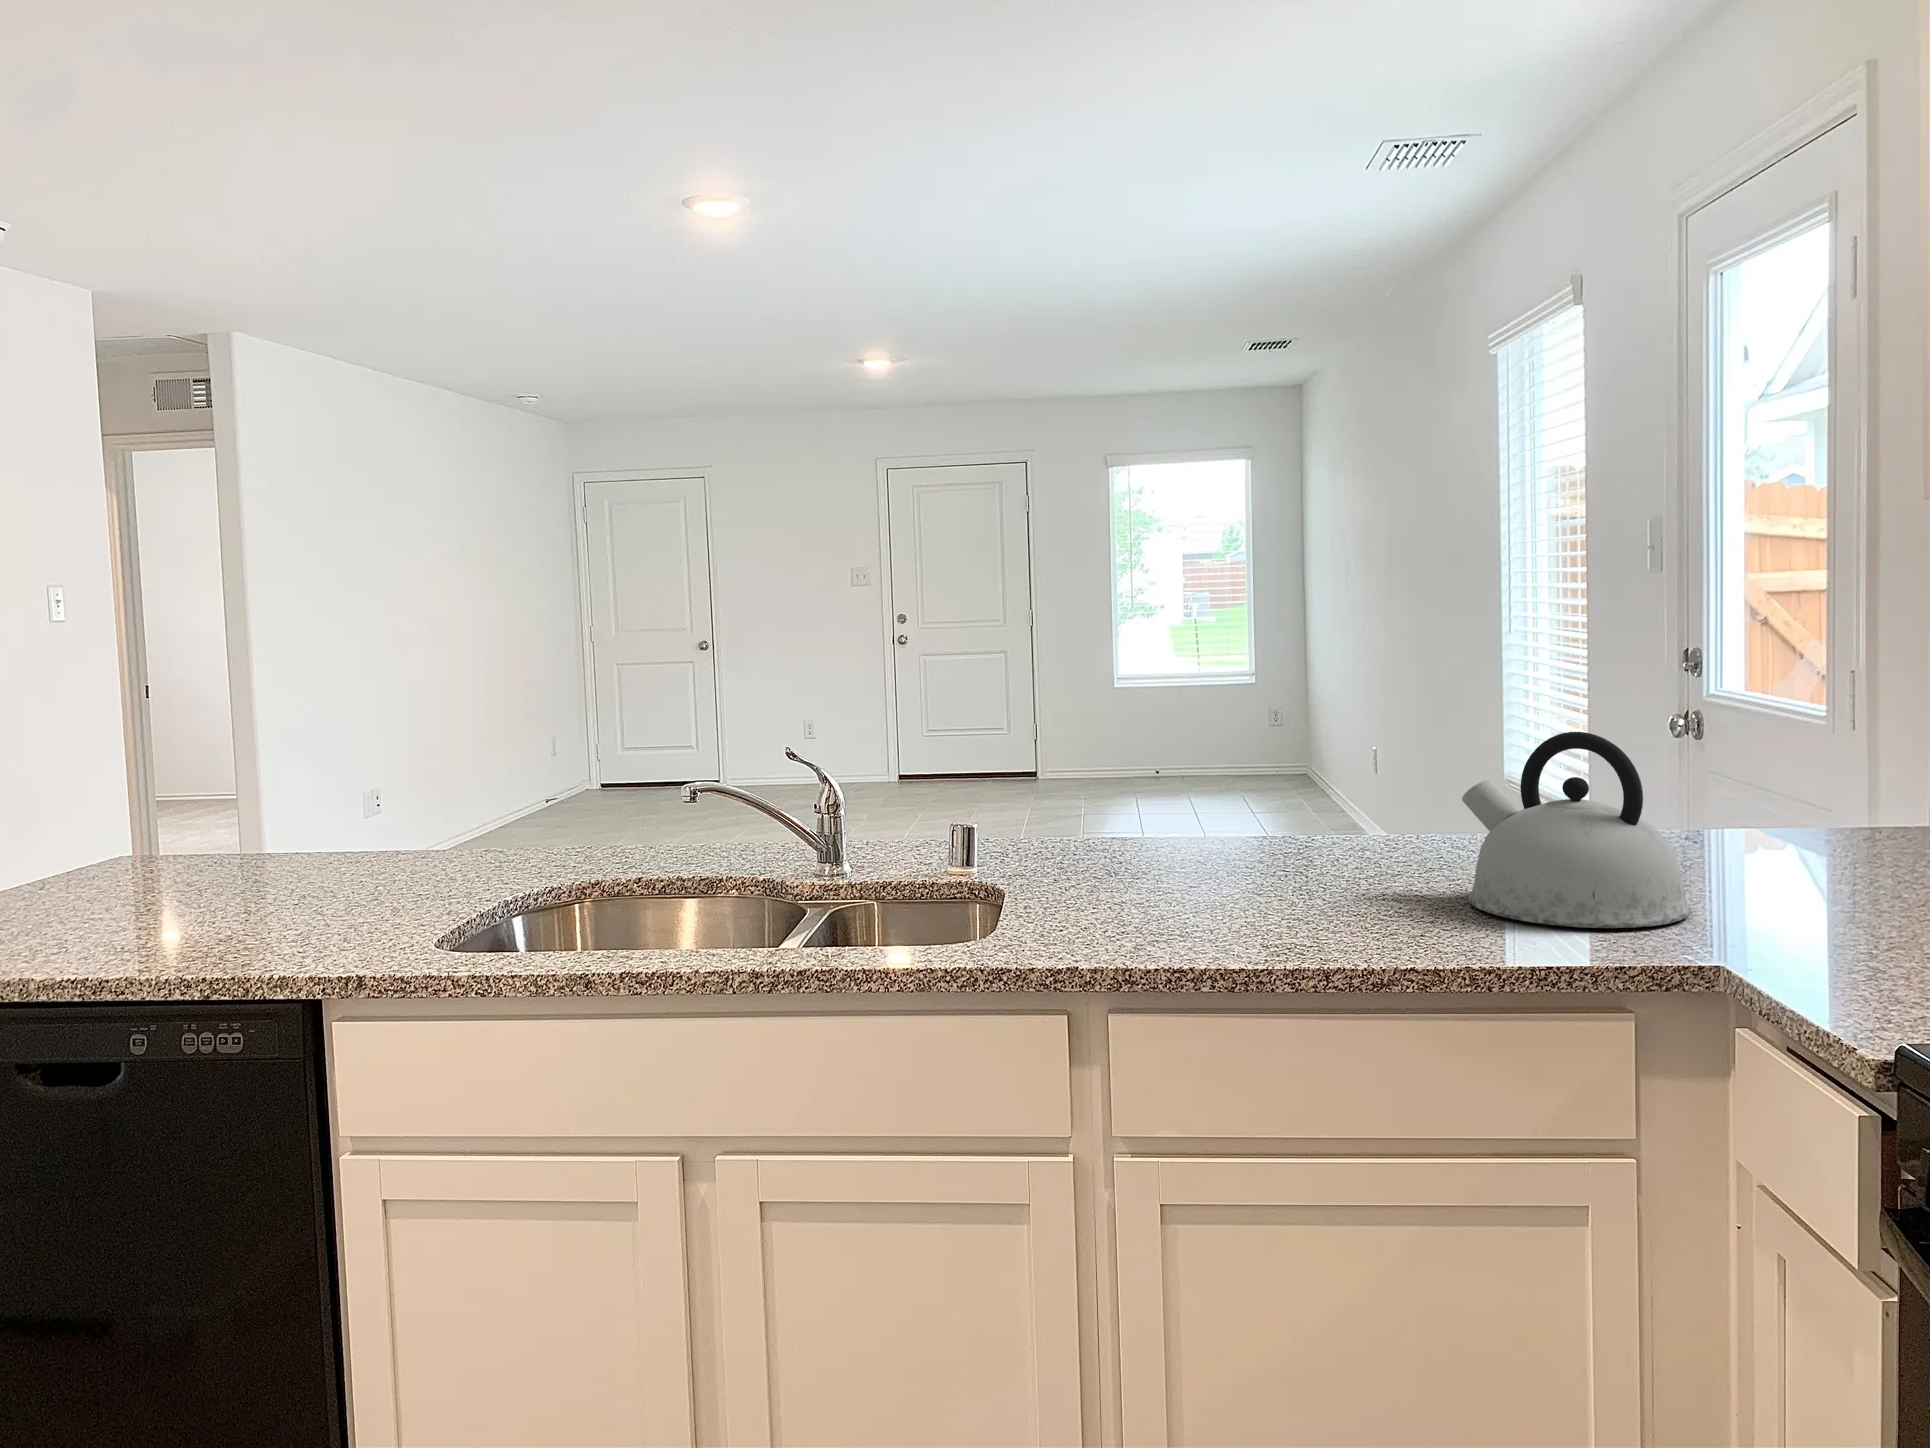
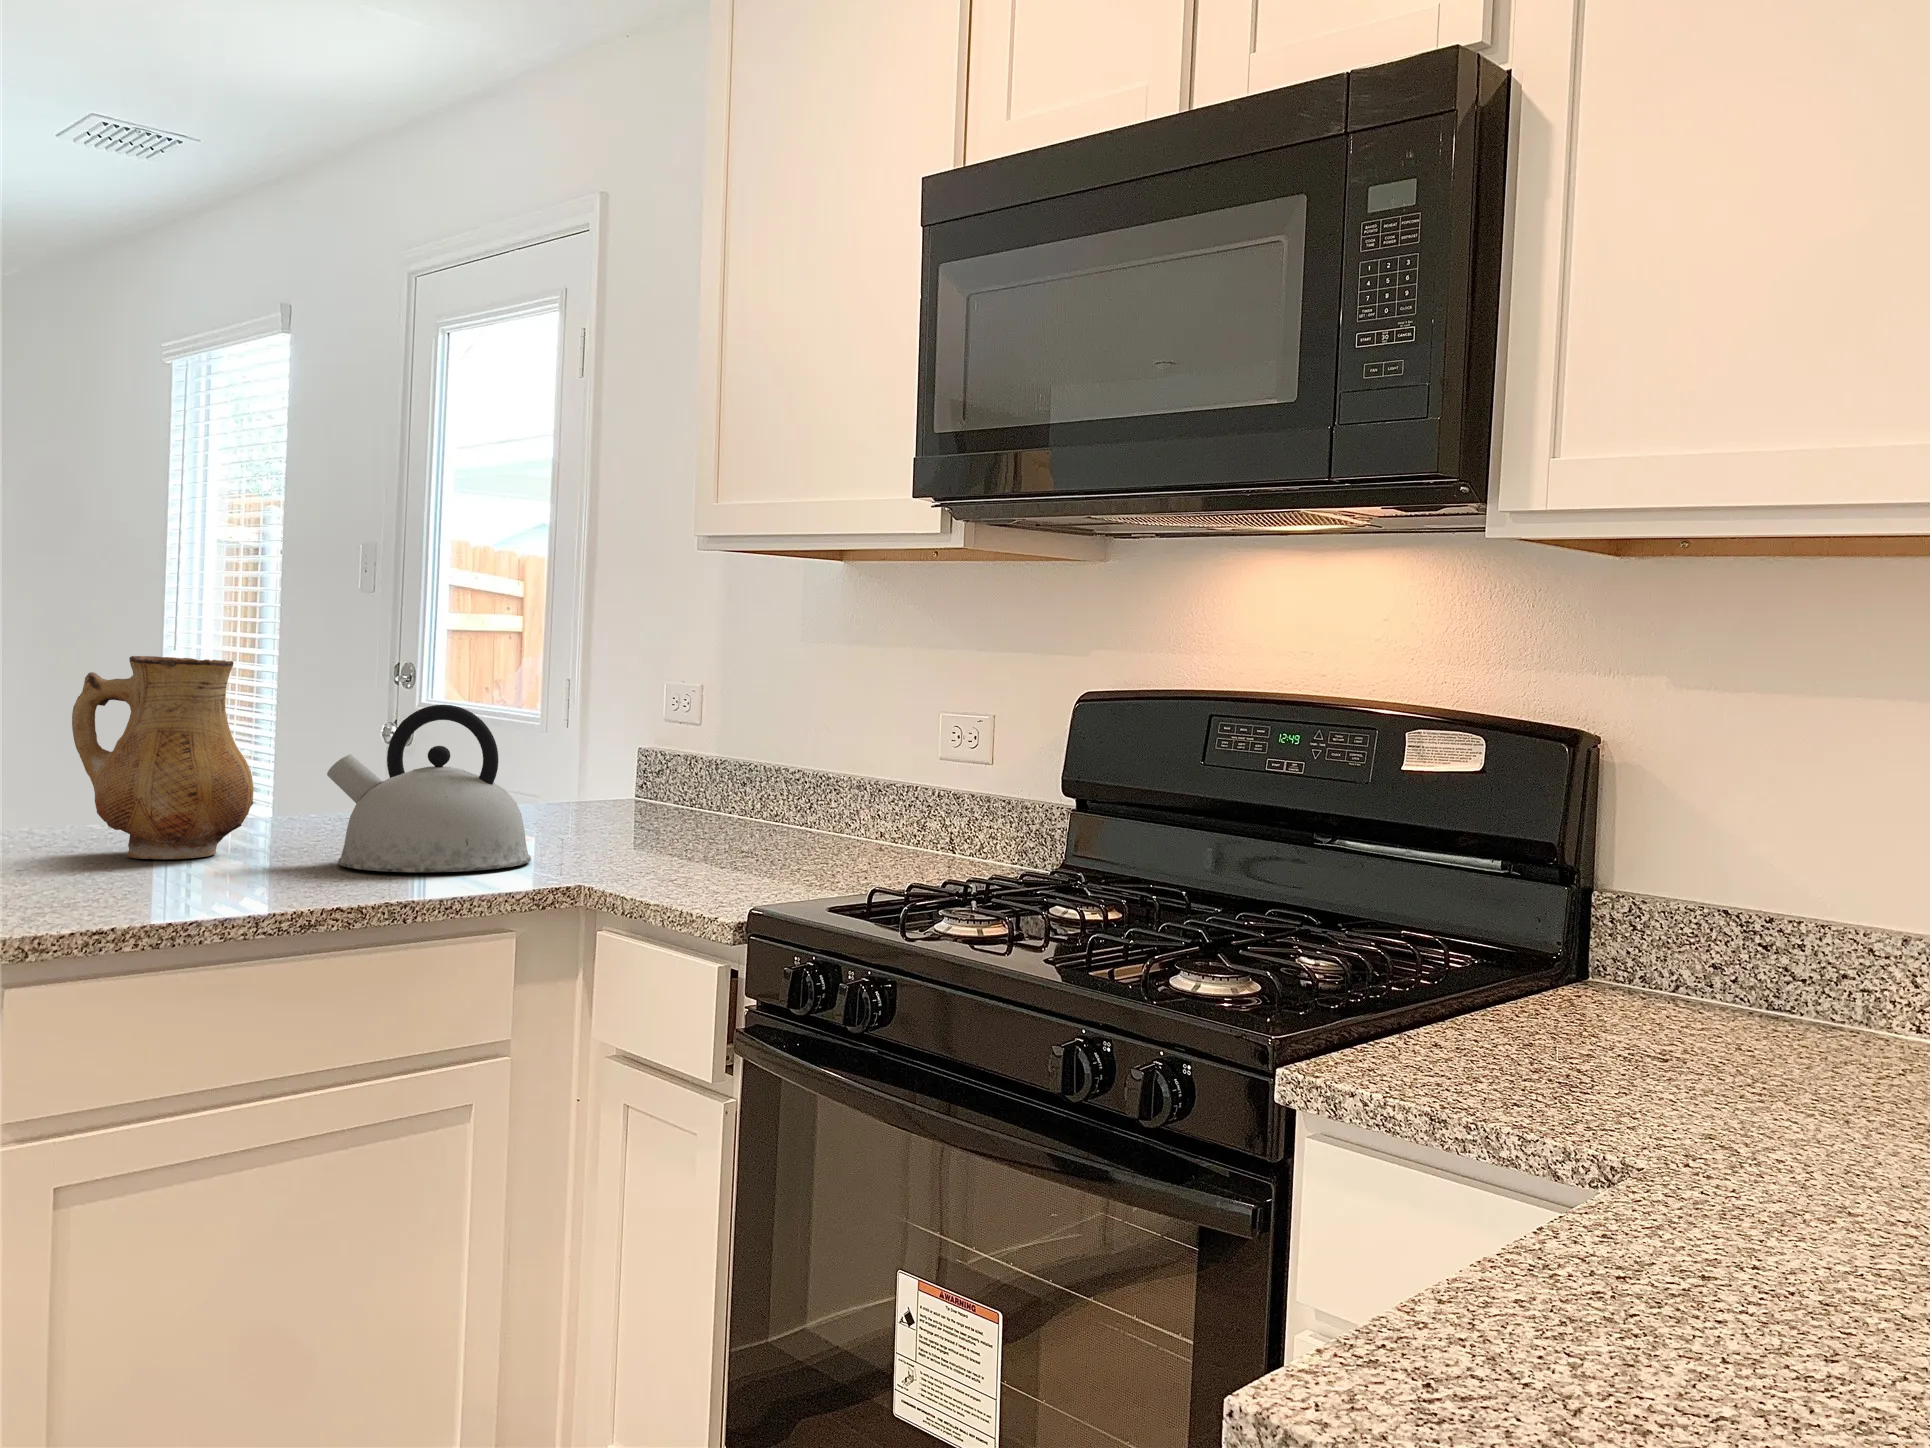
ceramic pitcher: none [1252,675,1409,871] -> present [72,656,253,859]

